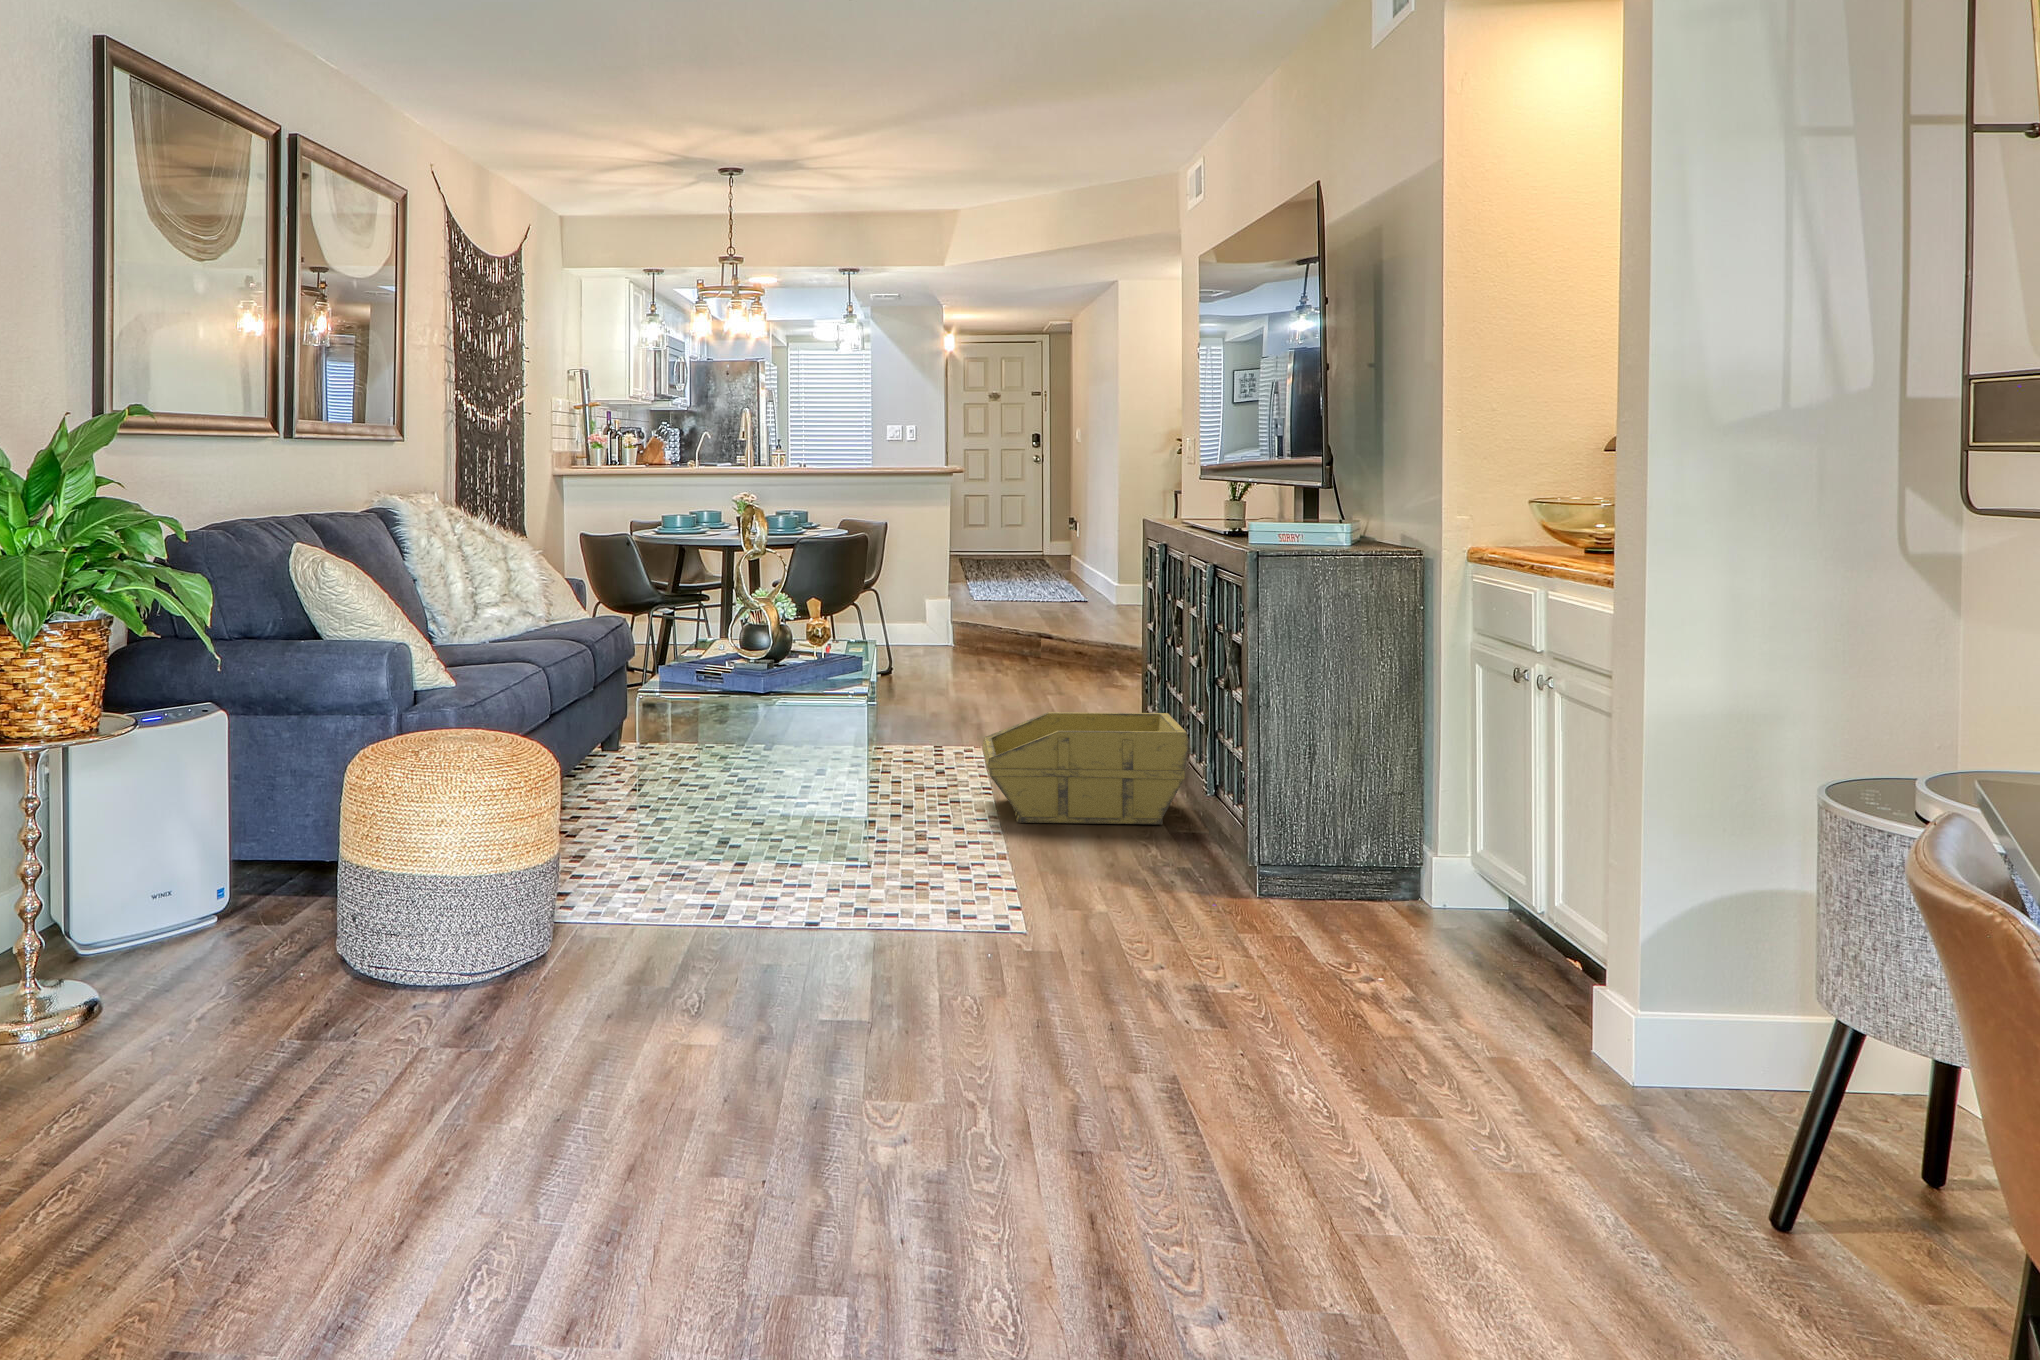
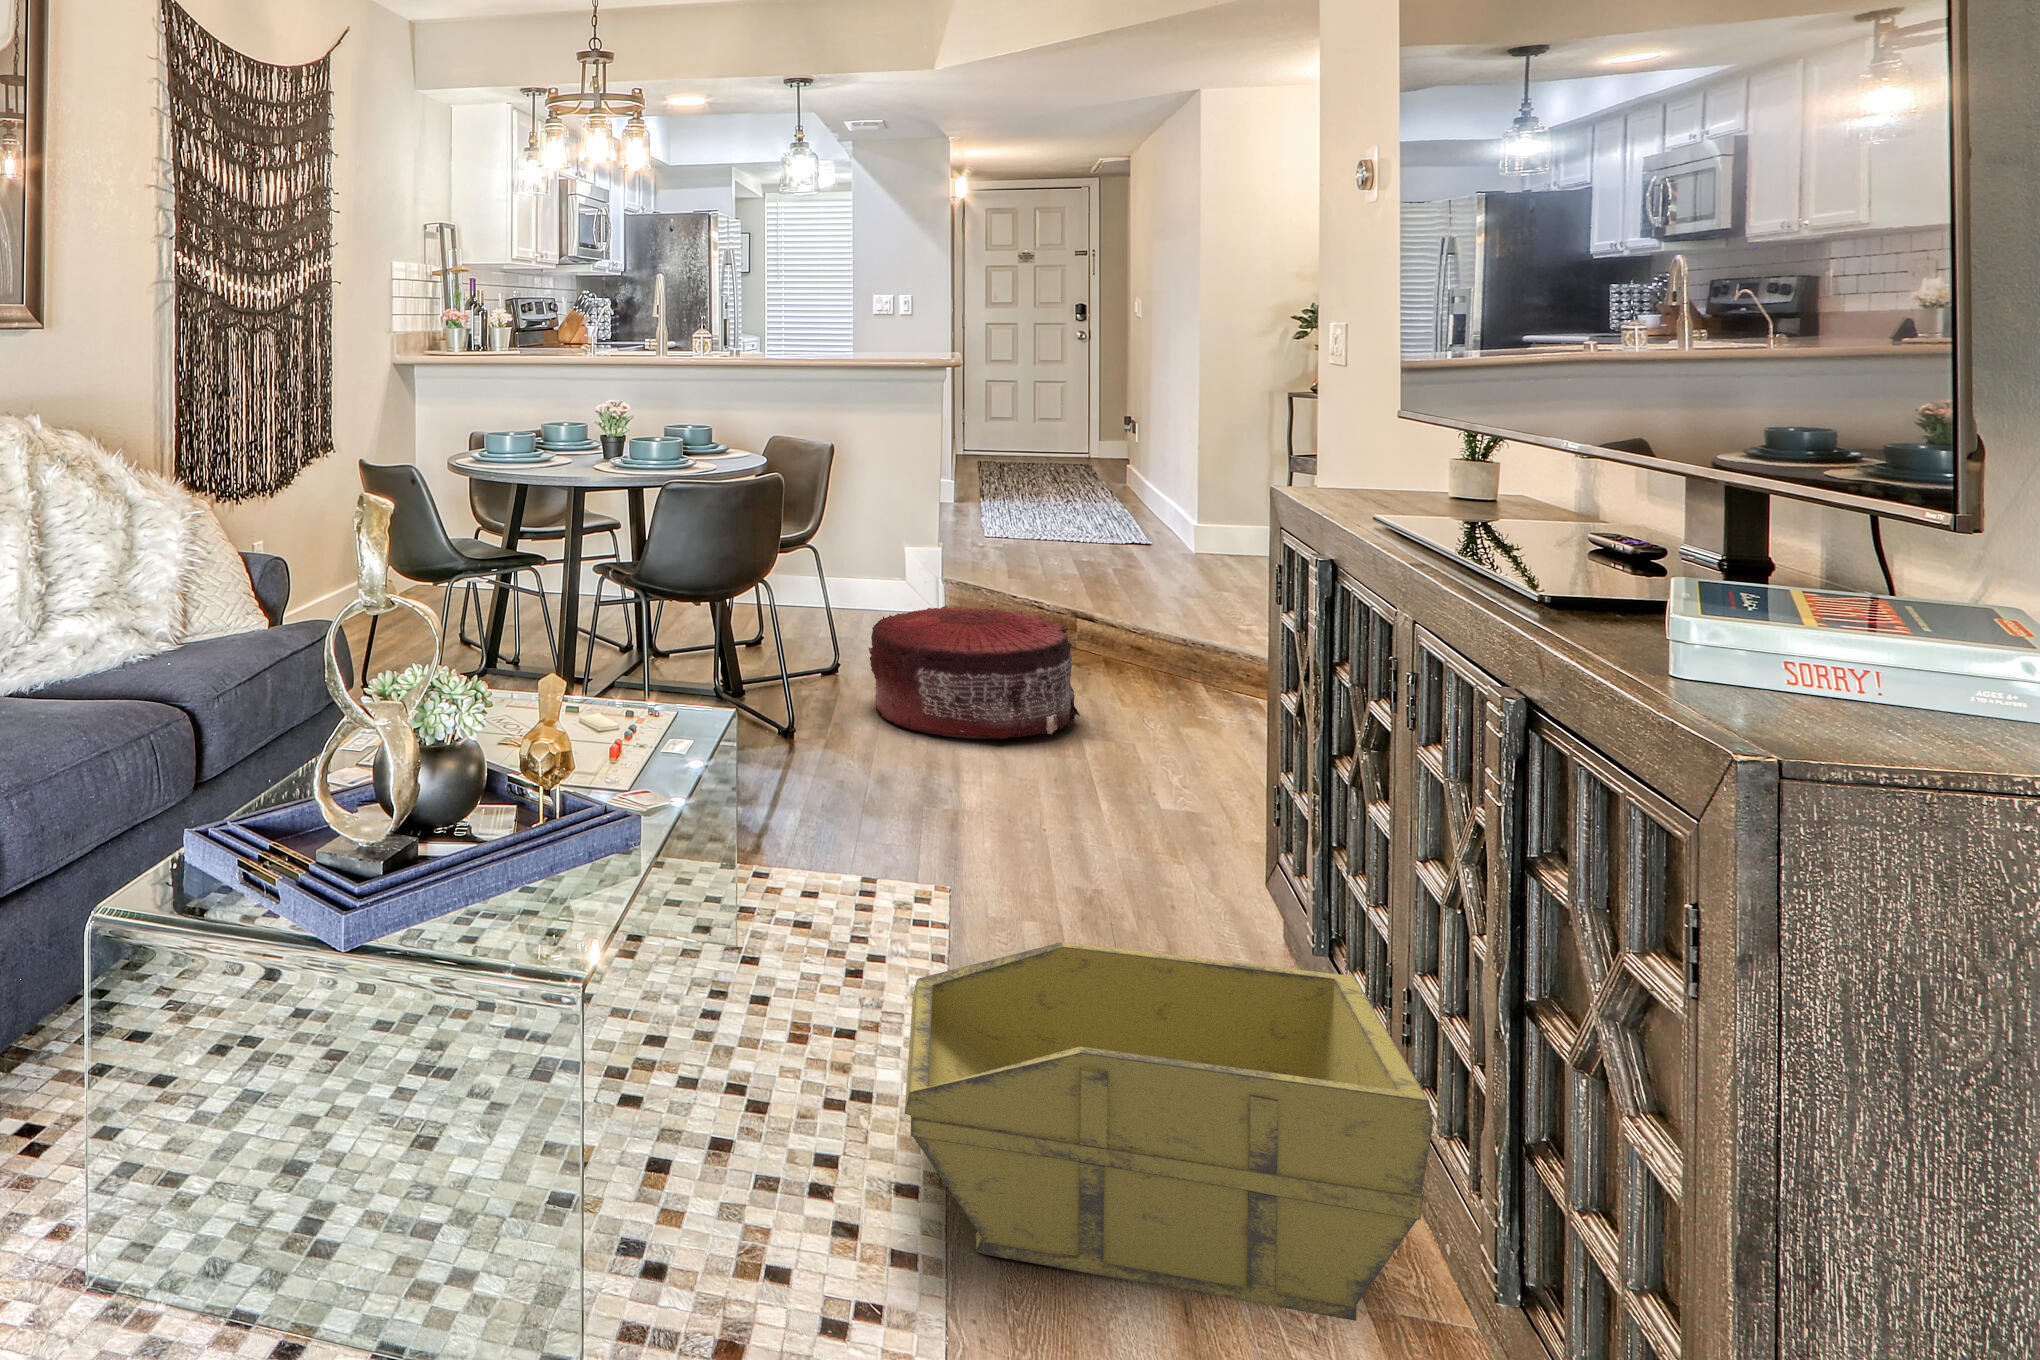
pouf: none [920,621,1047,694] -> present [869,605,1080,739]

